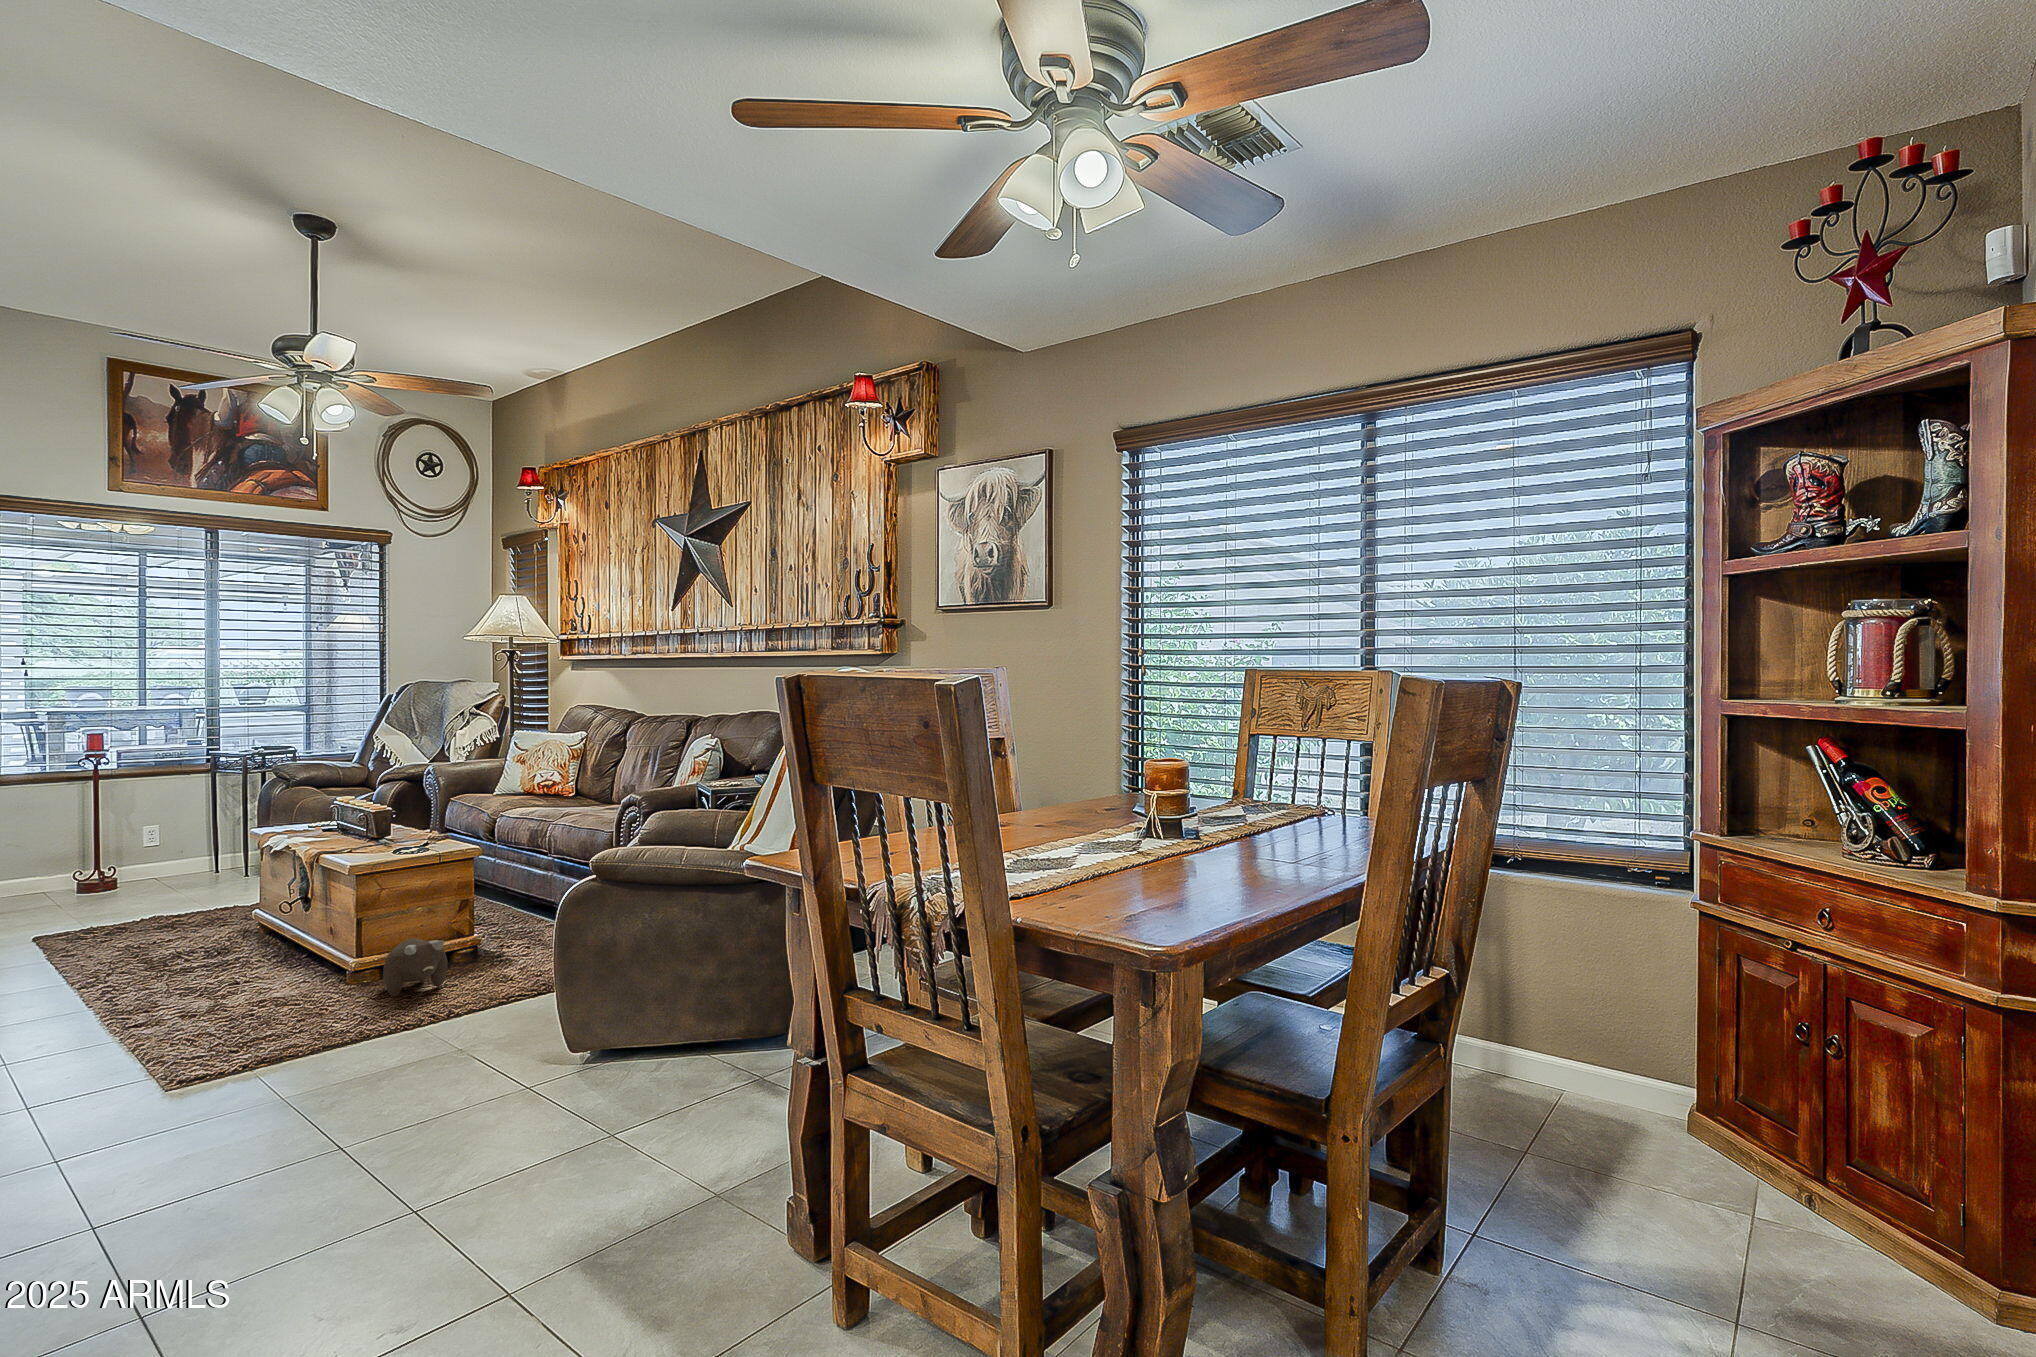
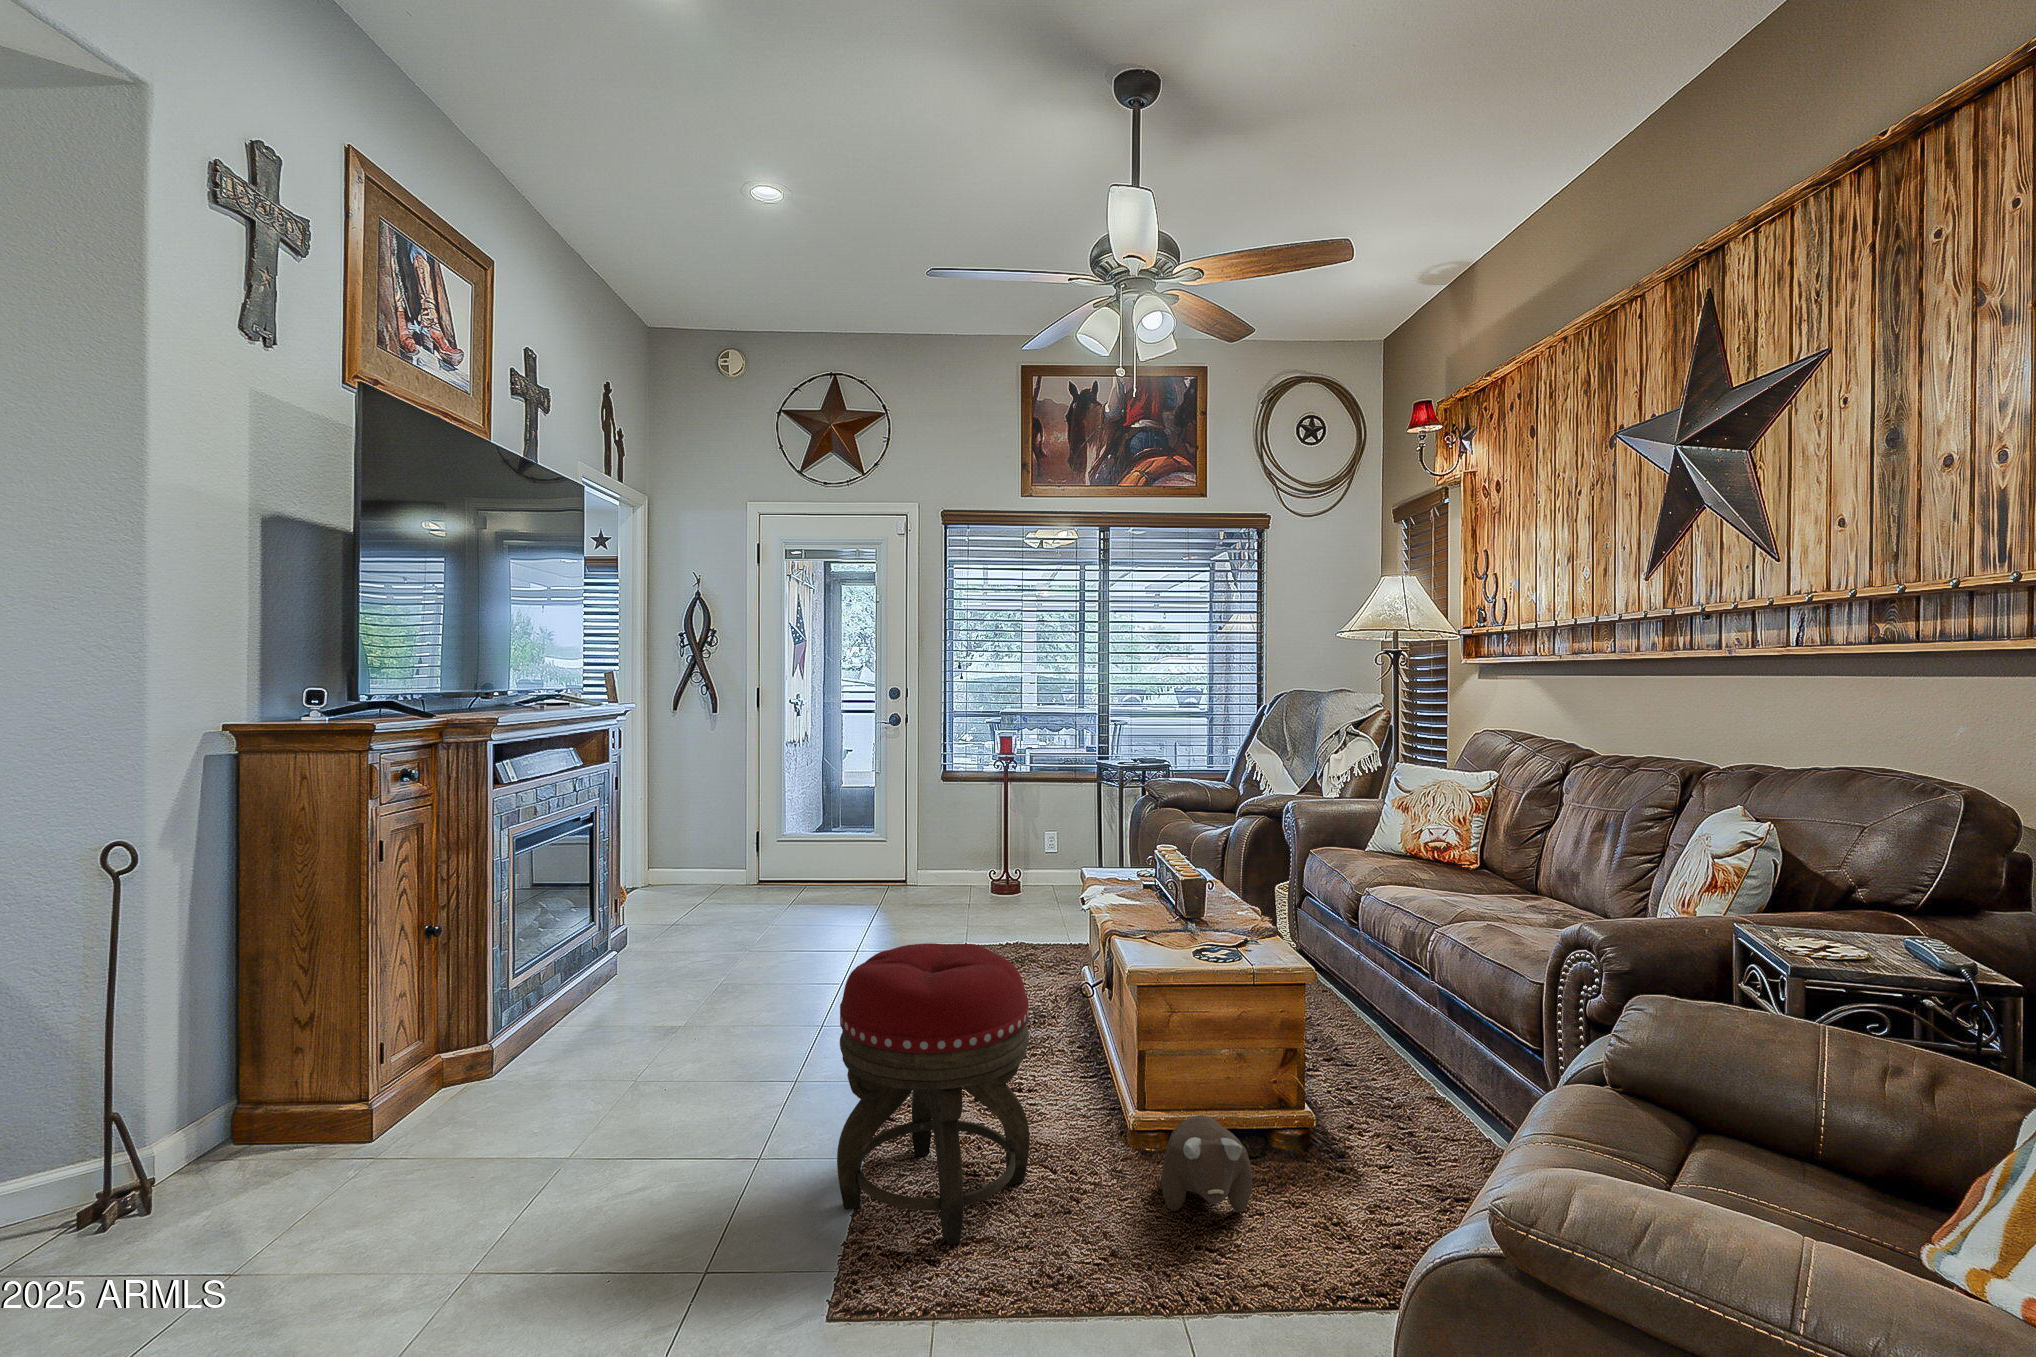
footstool: none [107,860,281,1058] -> present [837,943,1030,1245]

